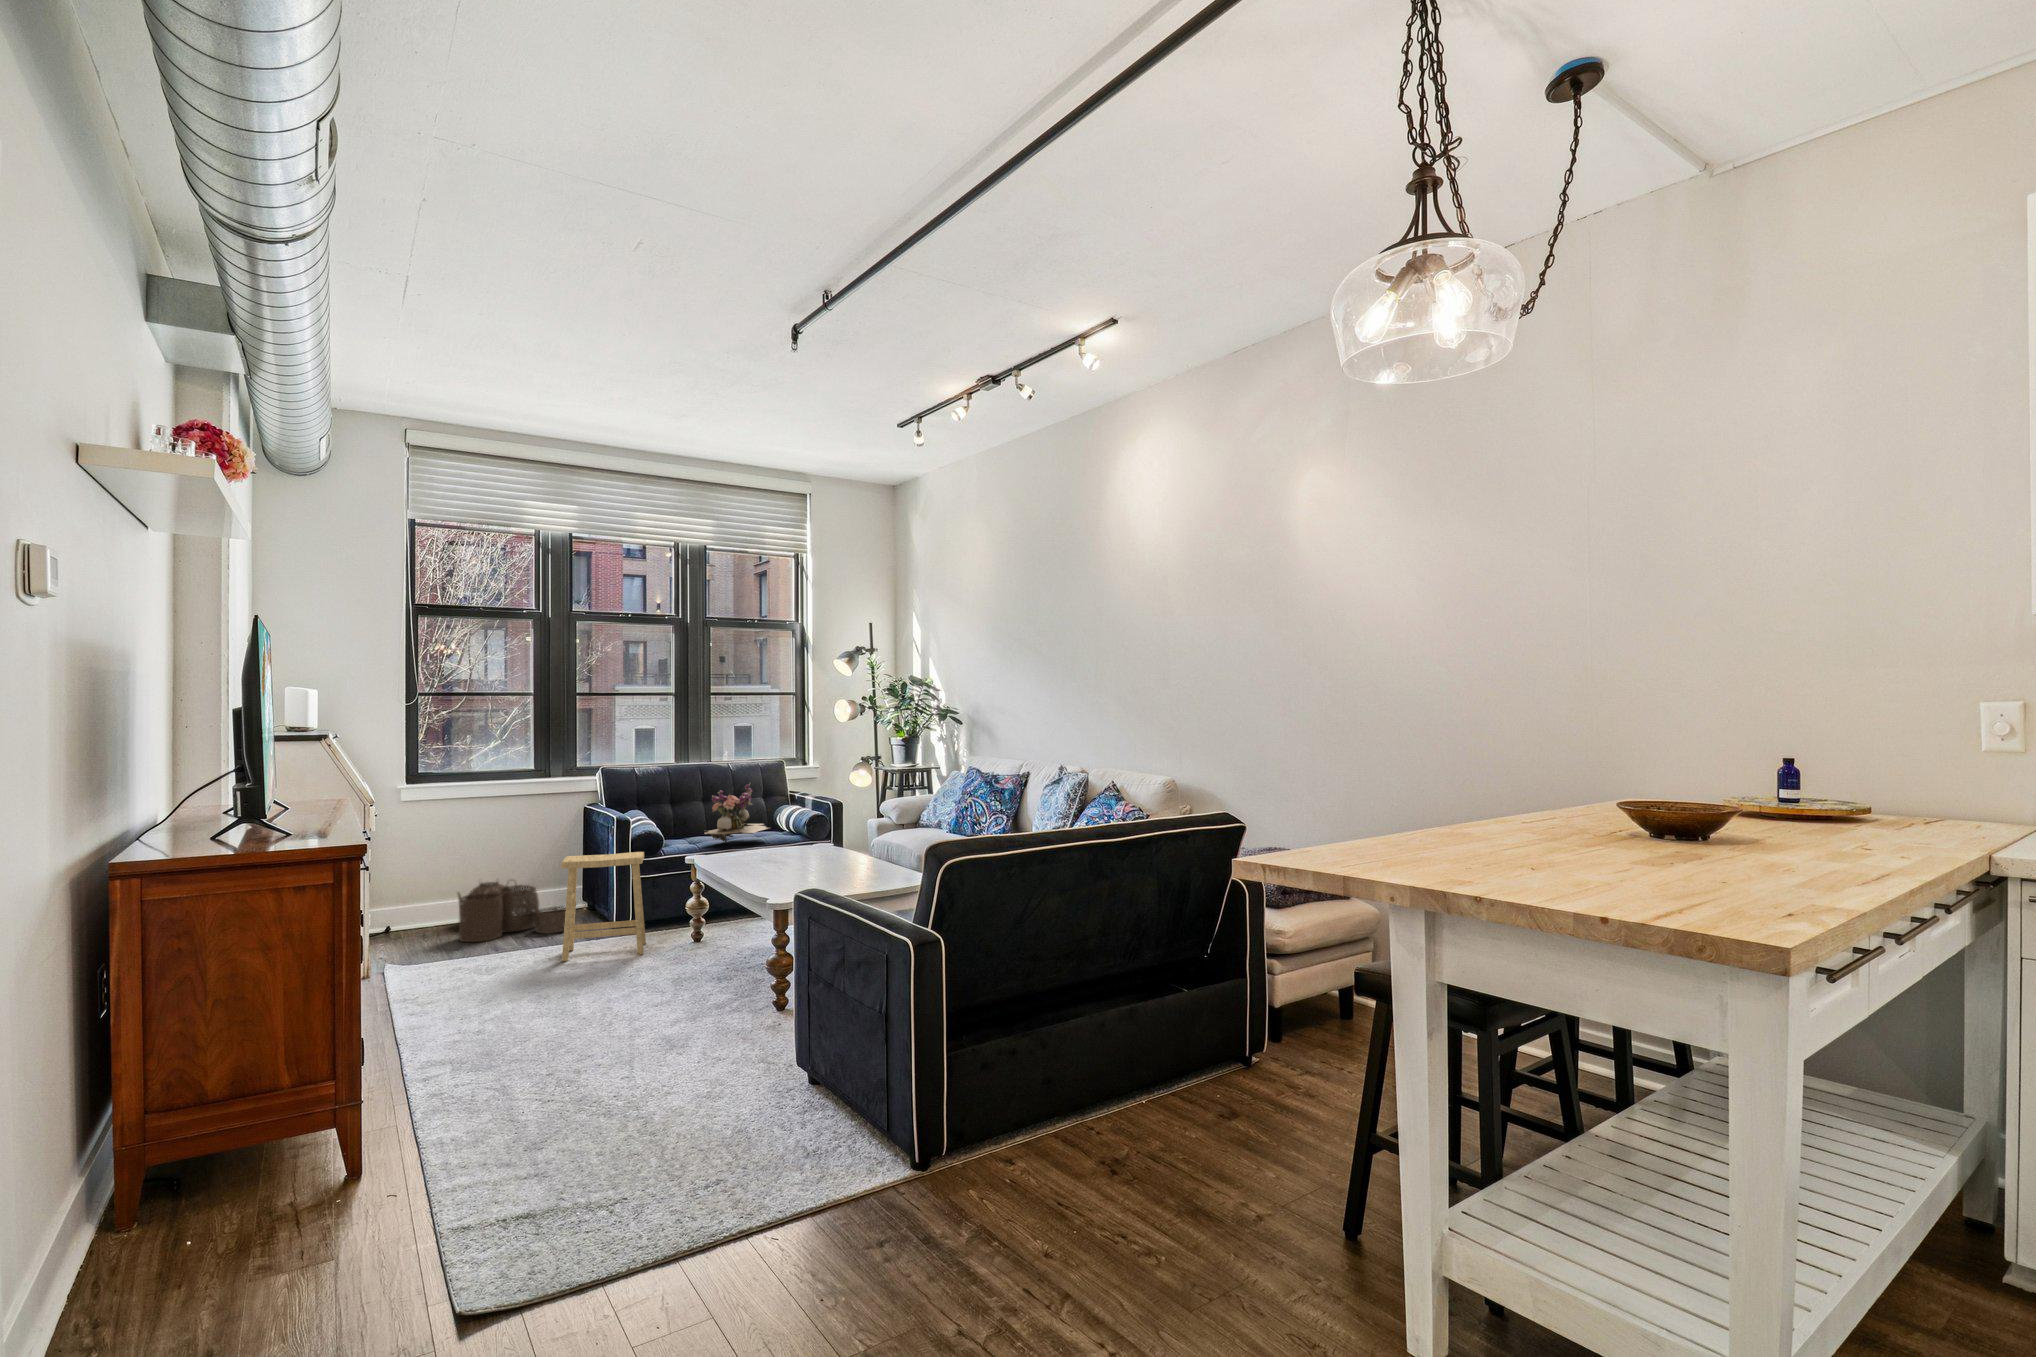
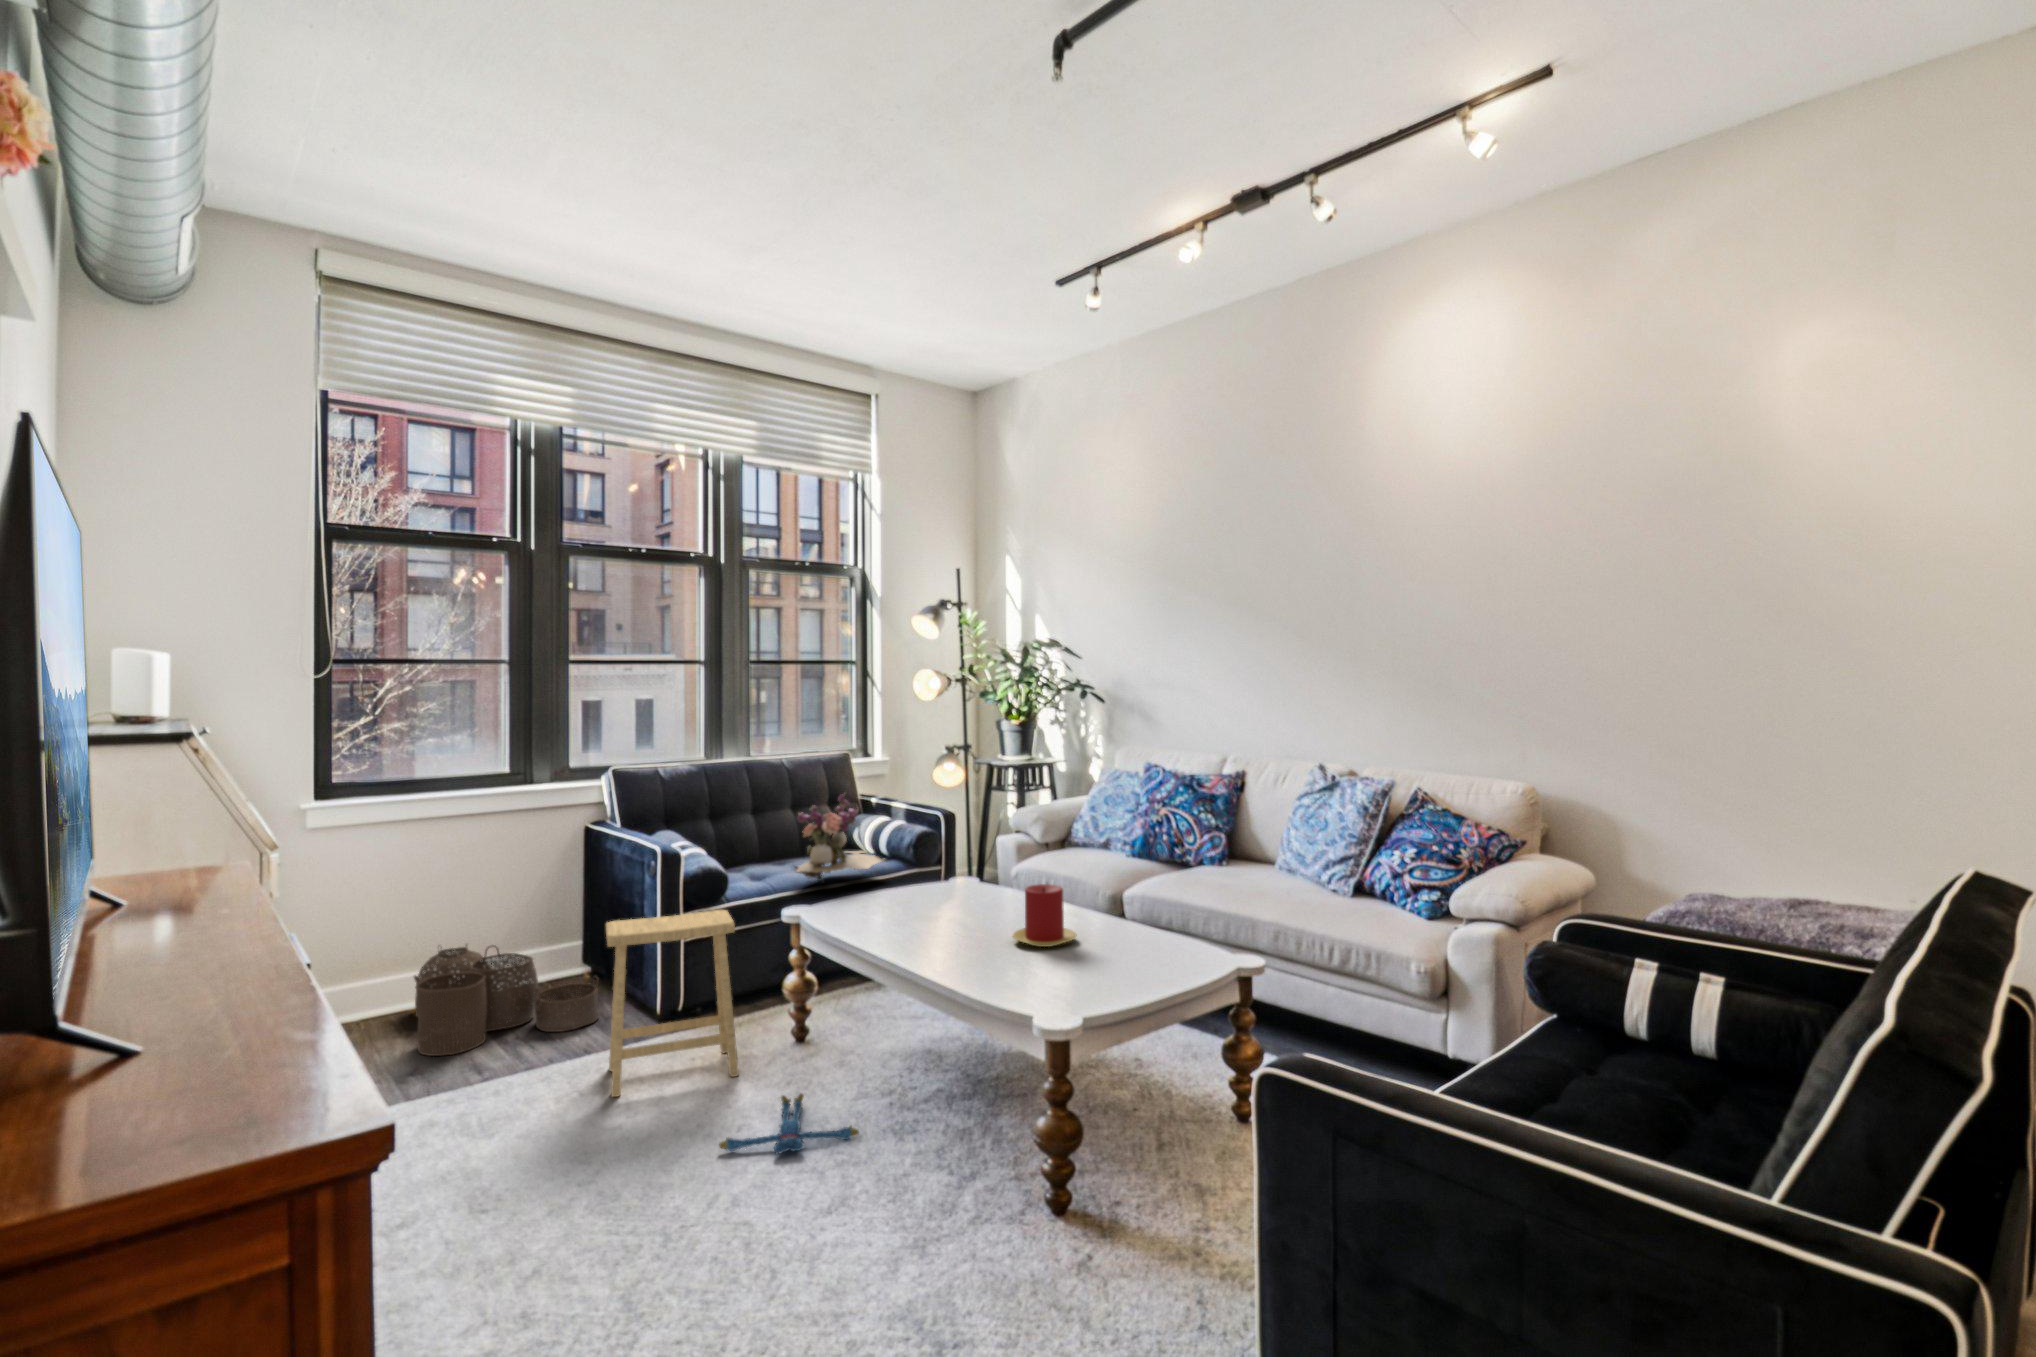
candle: none [798,833,839,870] -> present [1013,884,1076,947]
plush toy: none [608,959,692,984] -> present [719,1094,859,1154]

